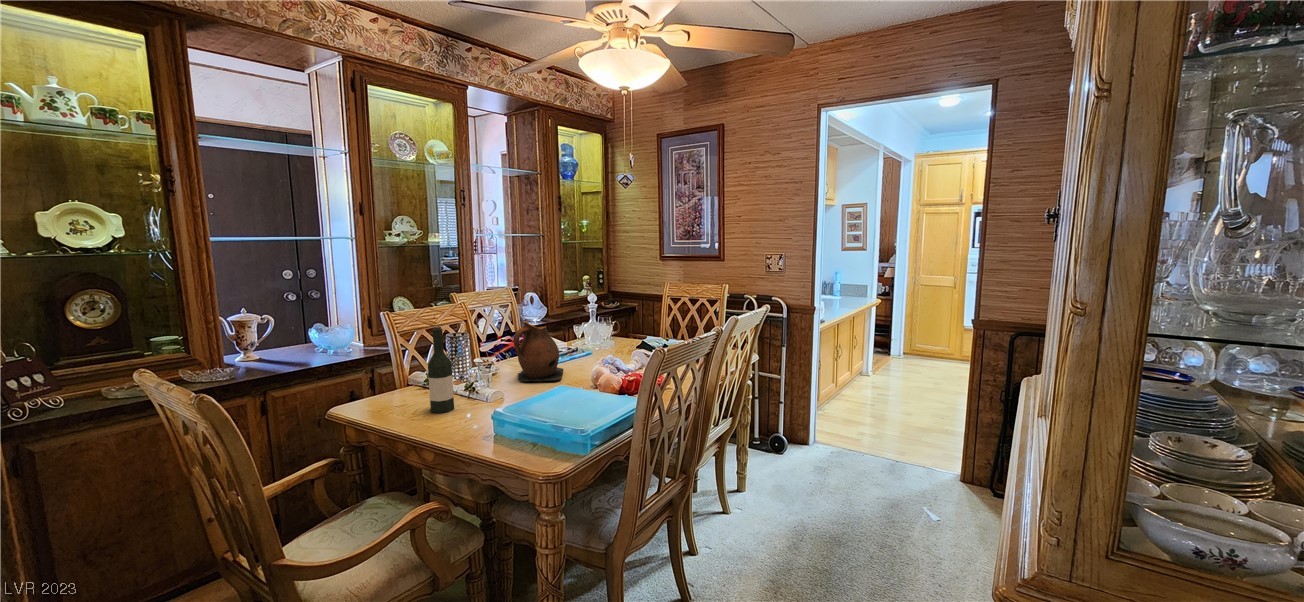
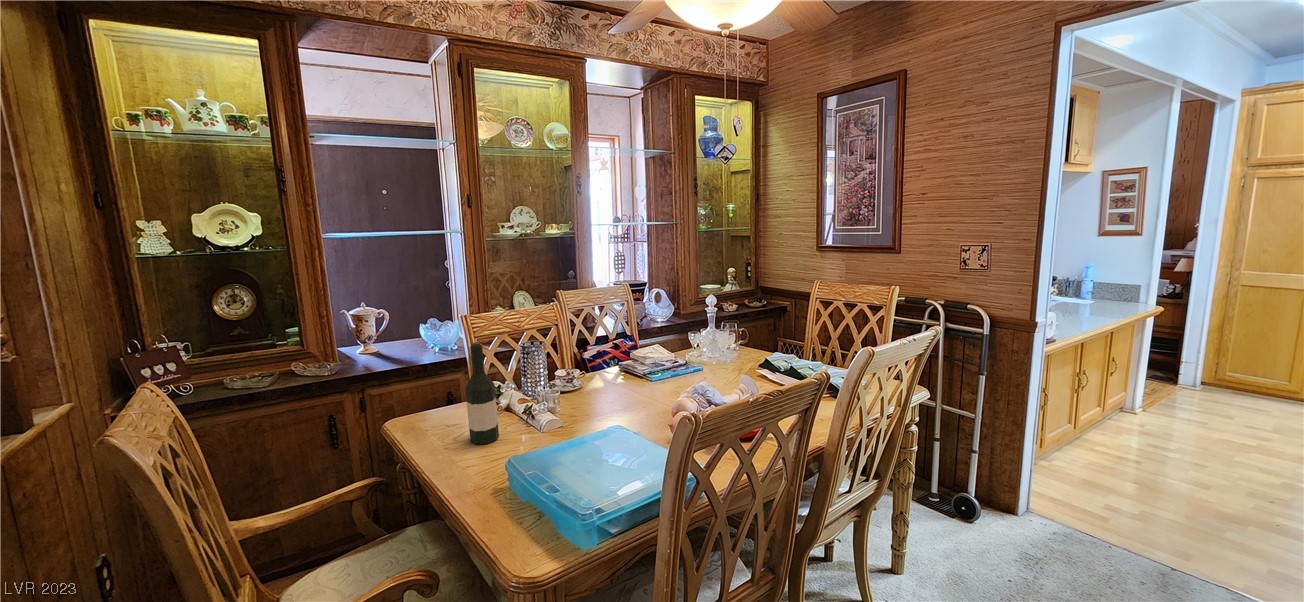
ceramic pitcher: present [514,321,563,381] -> none [586,333,652,412]

